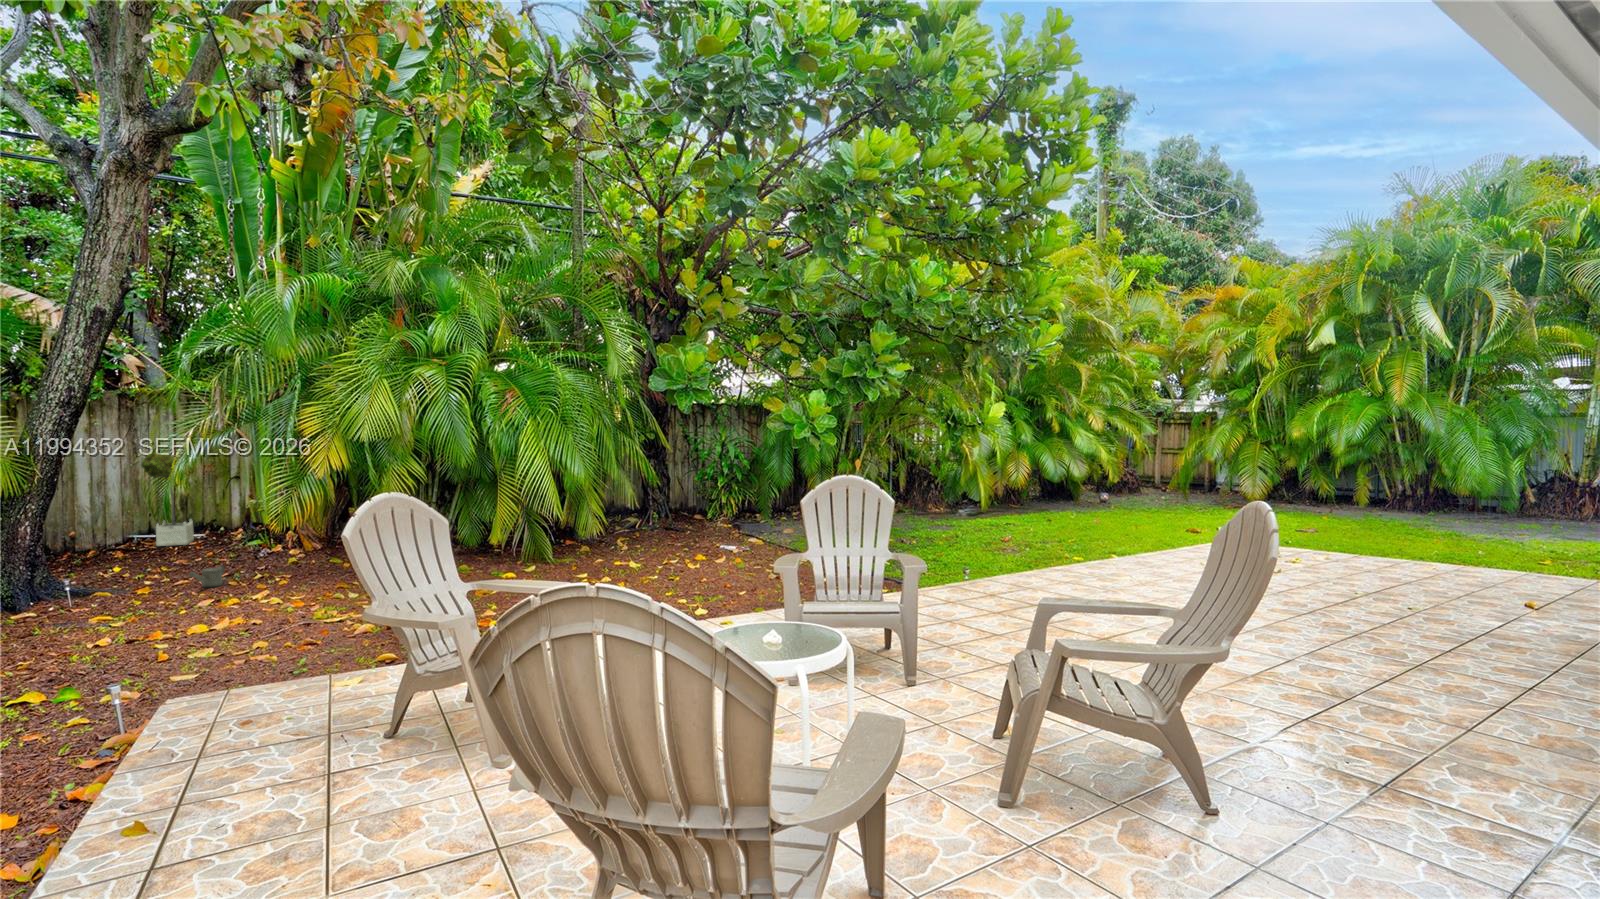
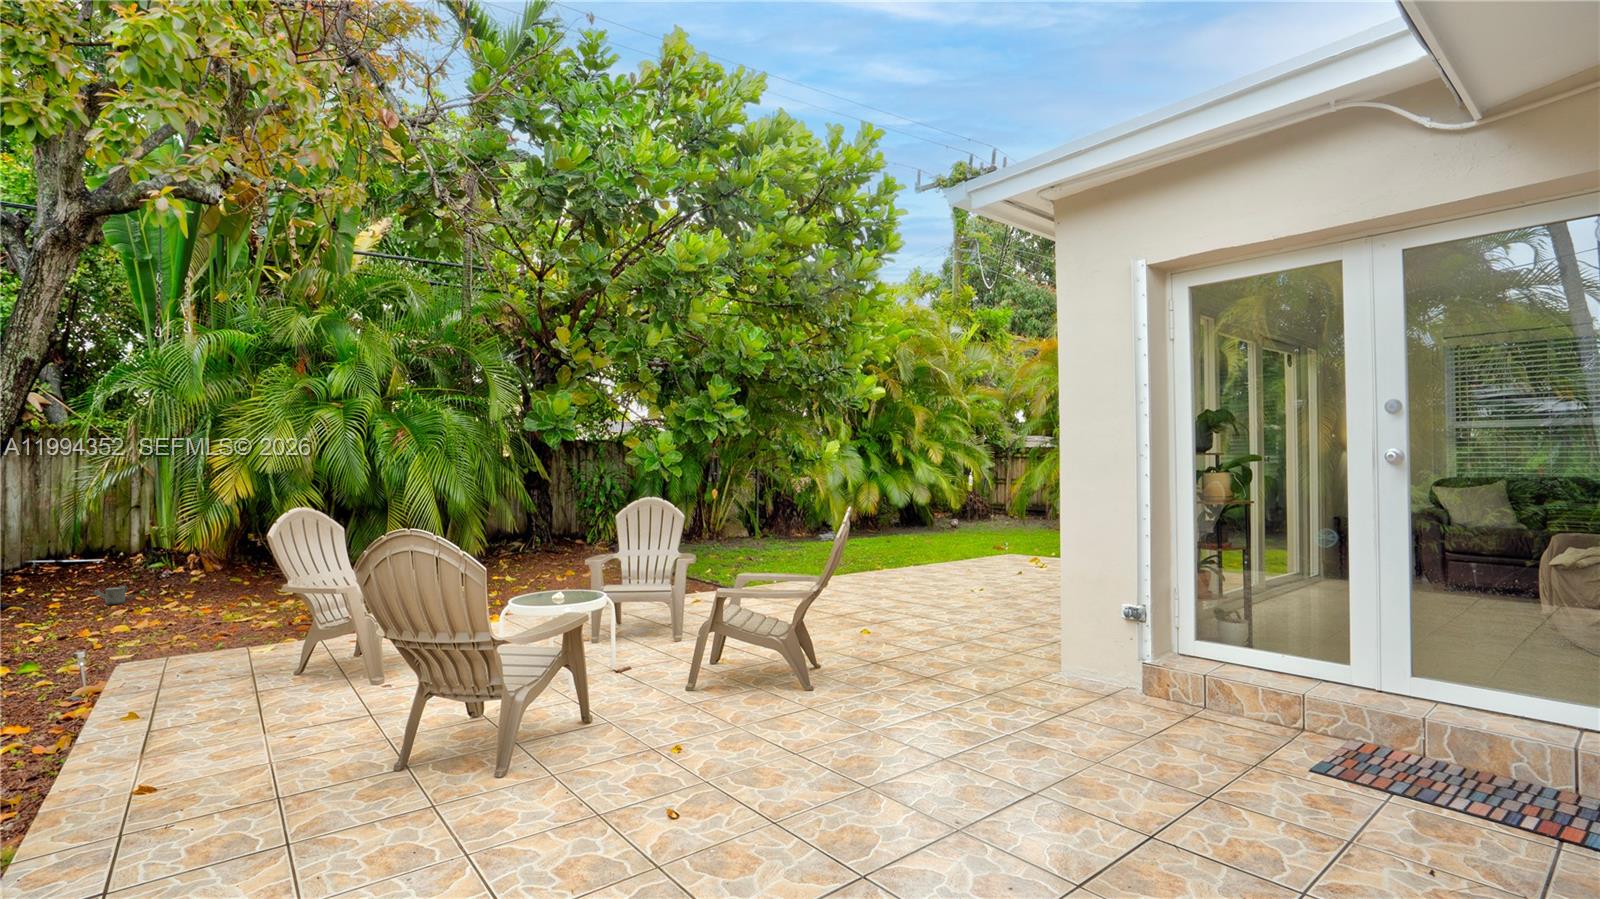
potted tree: present [141,452,194,546] -> none [43,483,94,571]

